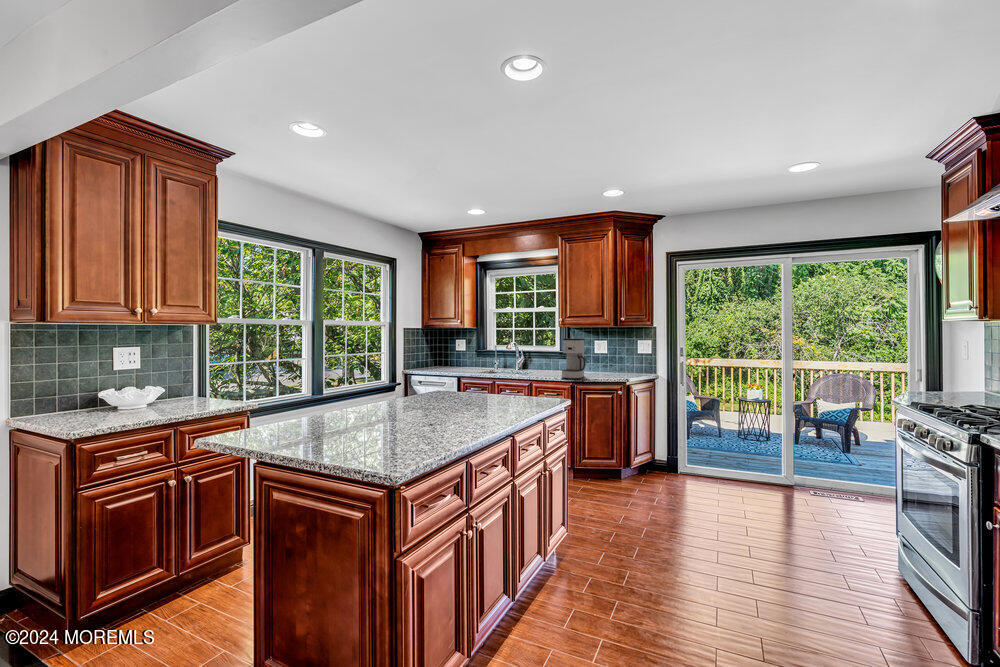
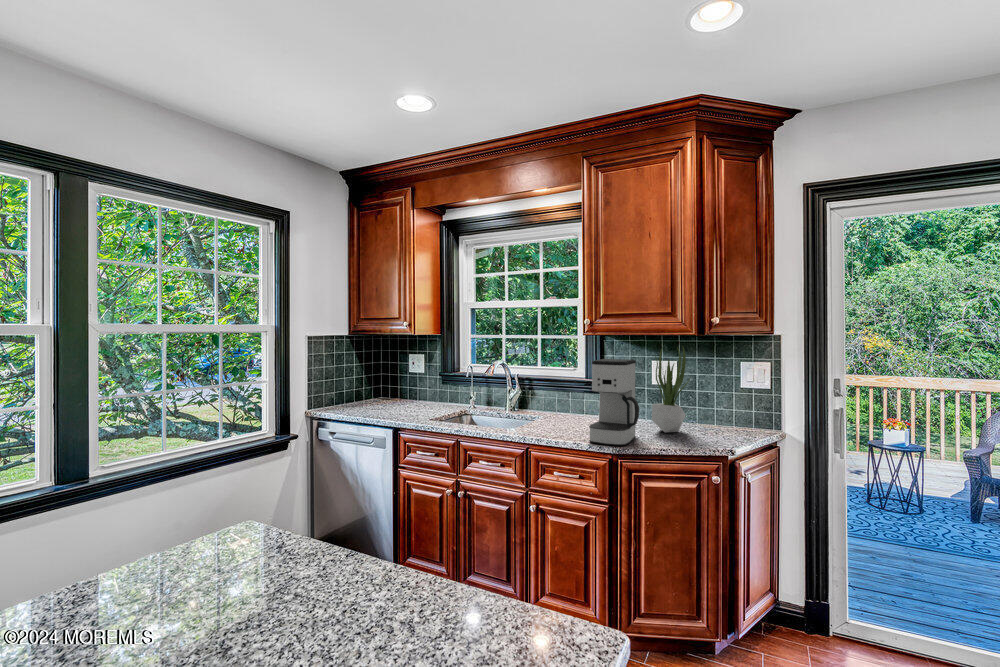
potted plant: none [593,332,612,375] -> present [652,347,690,432]

